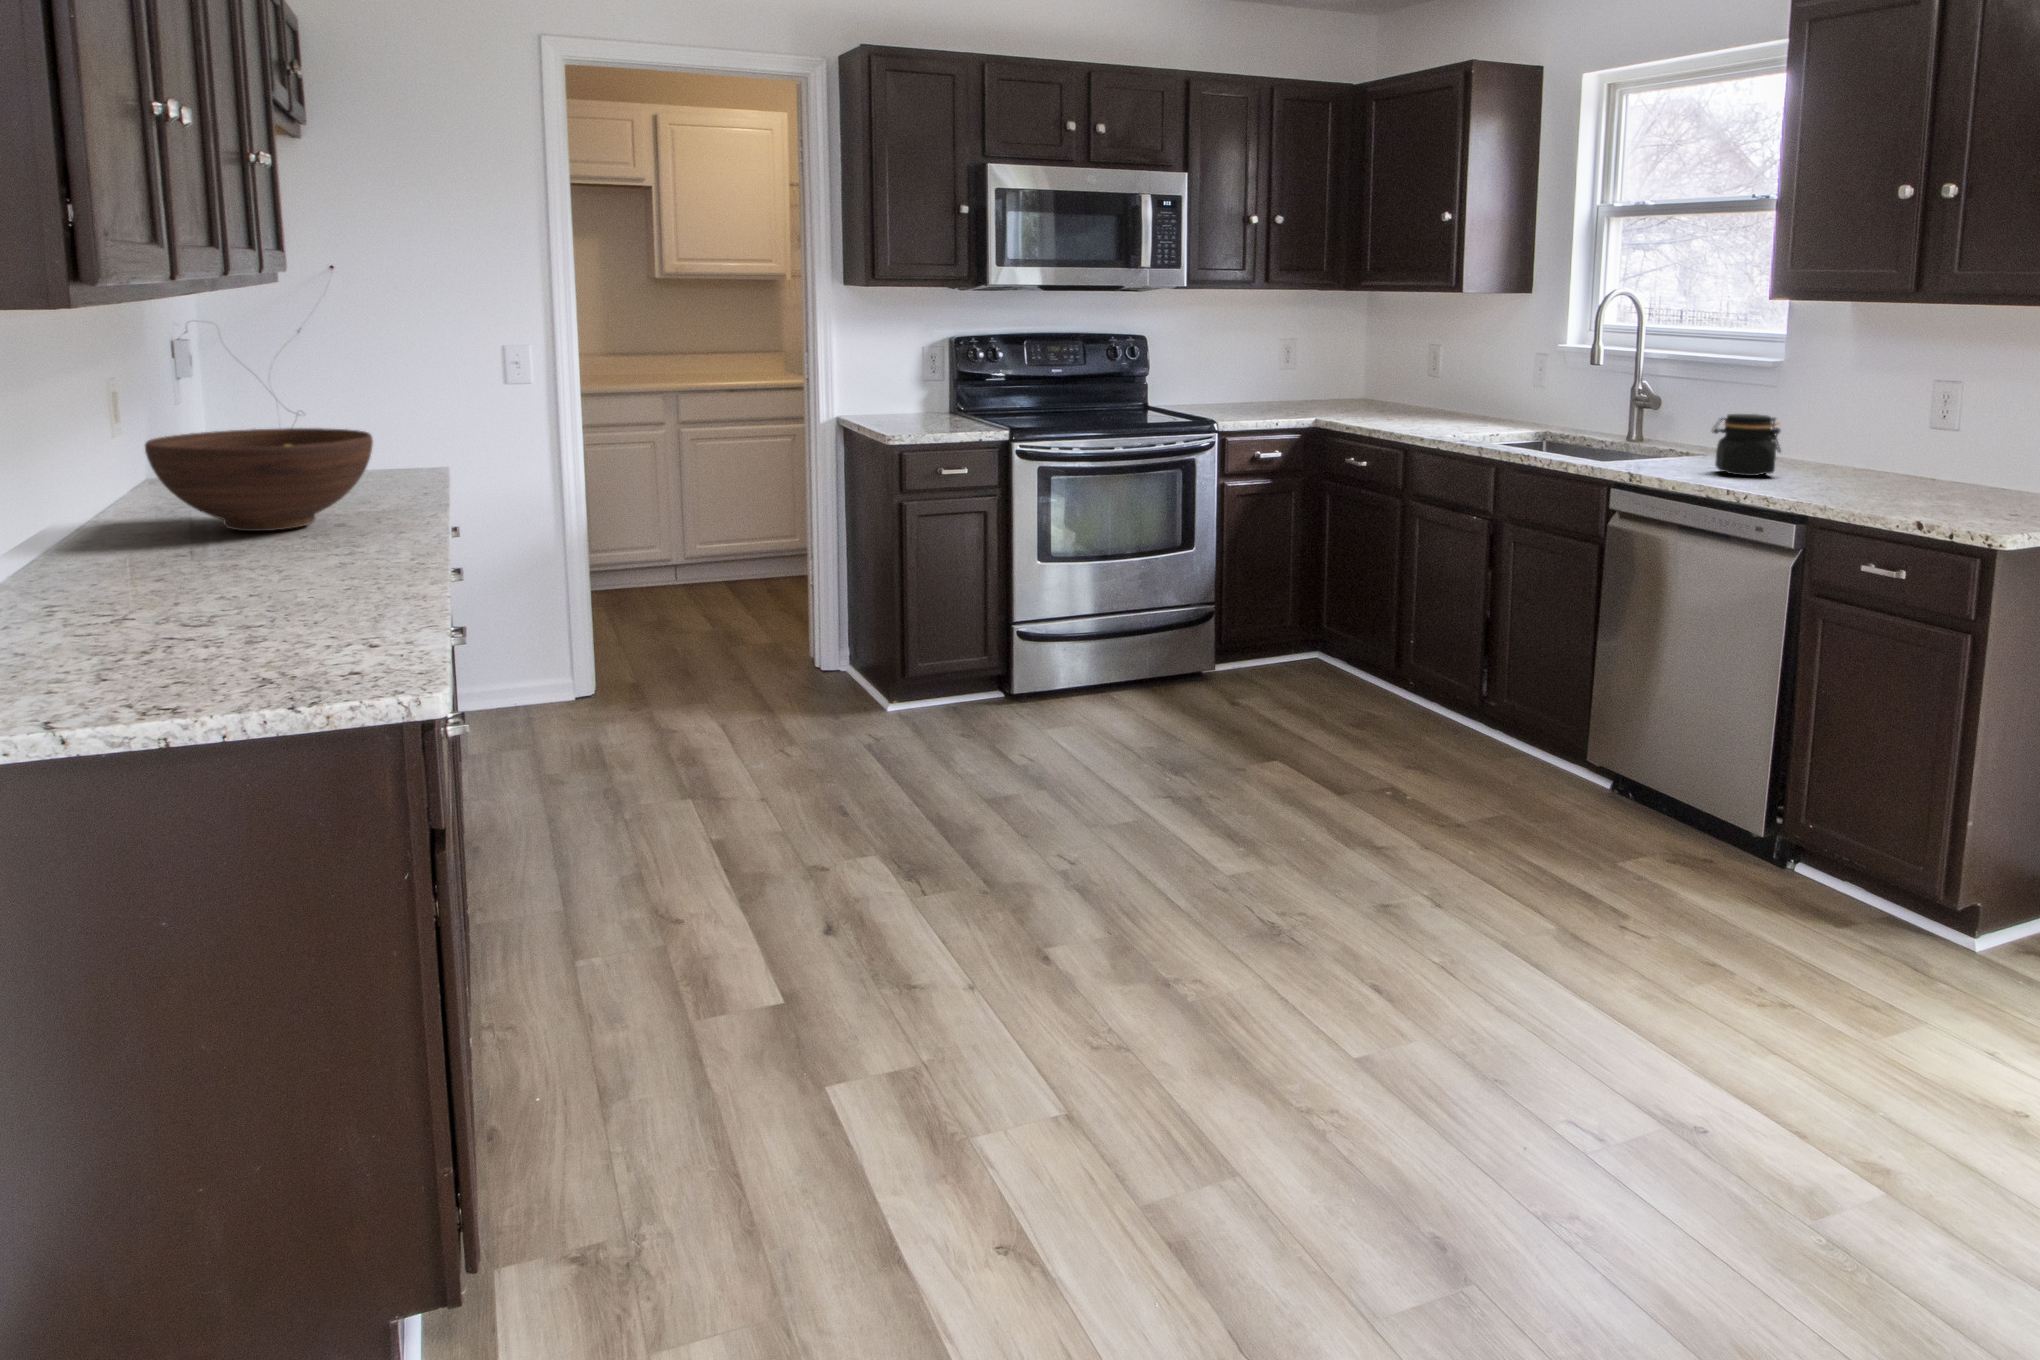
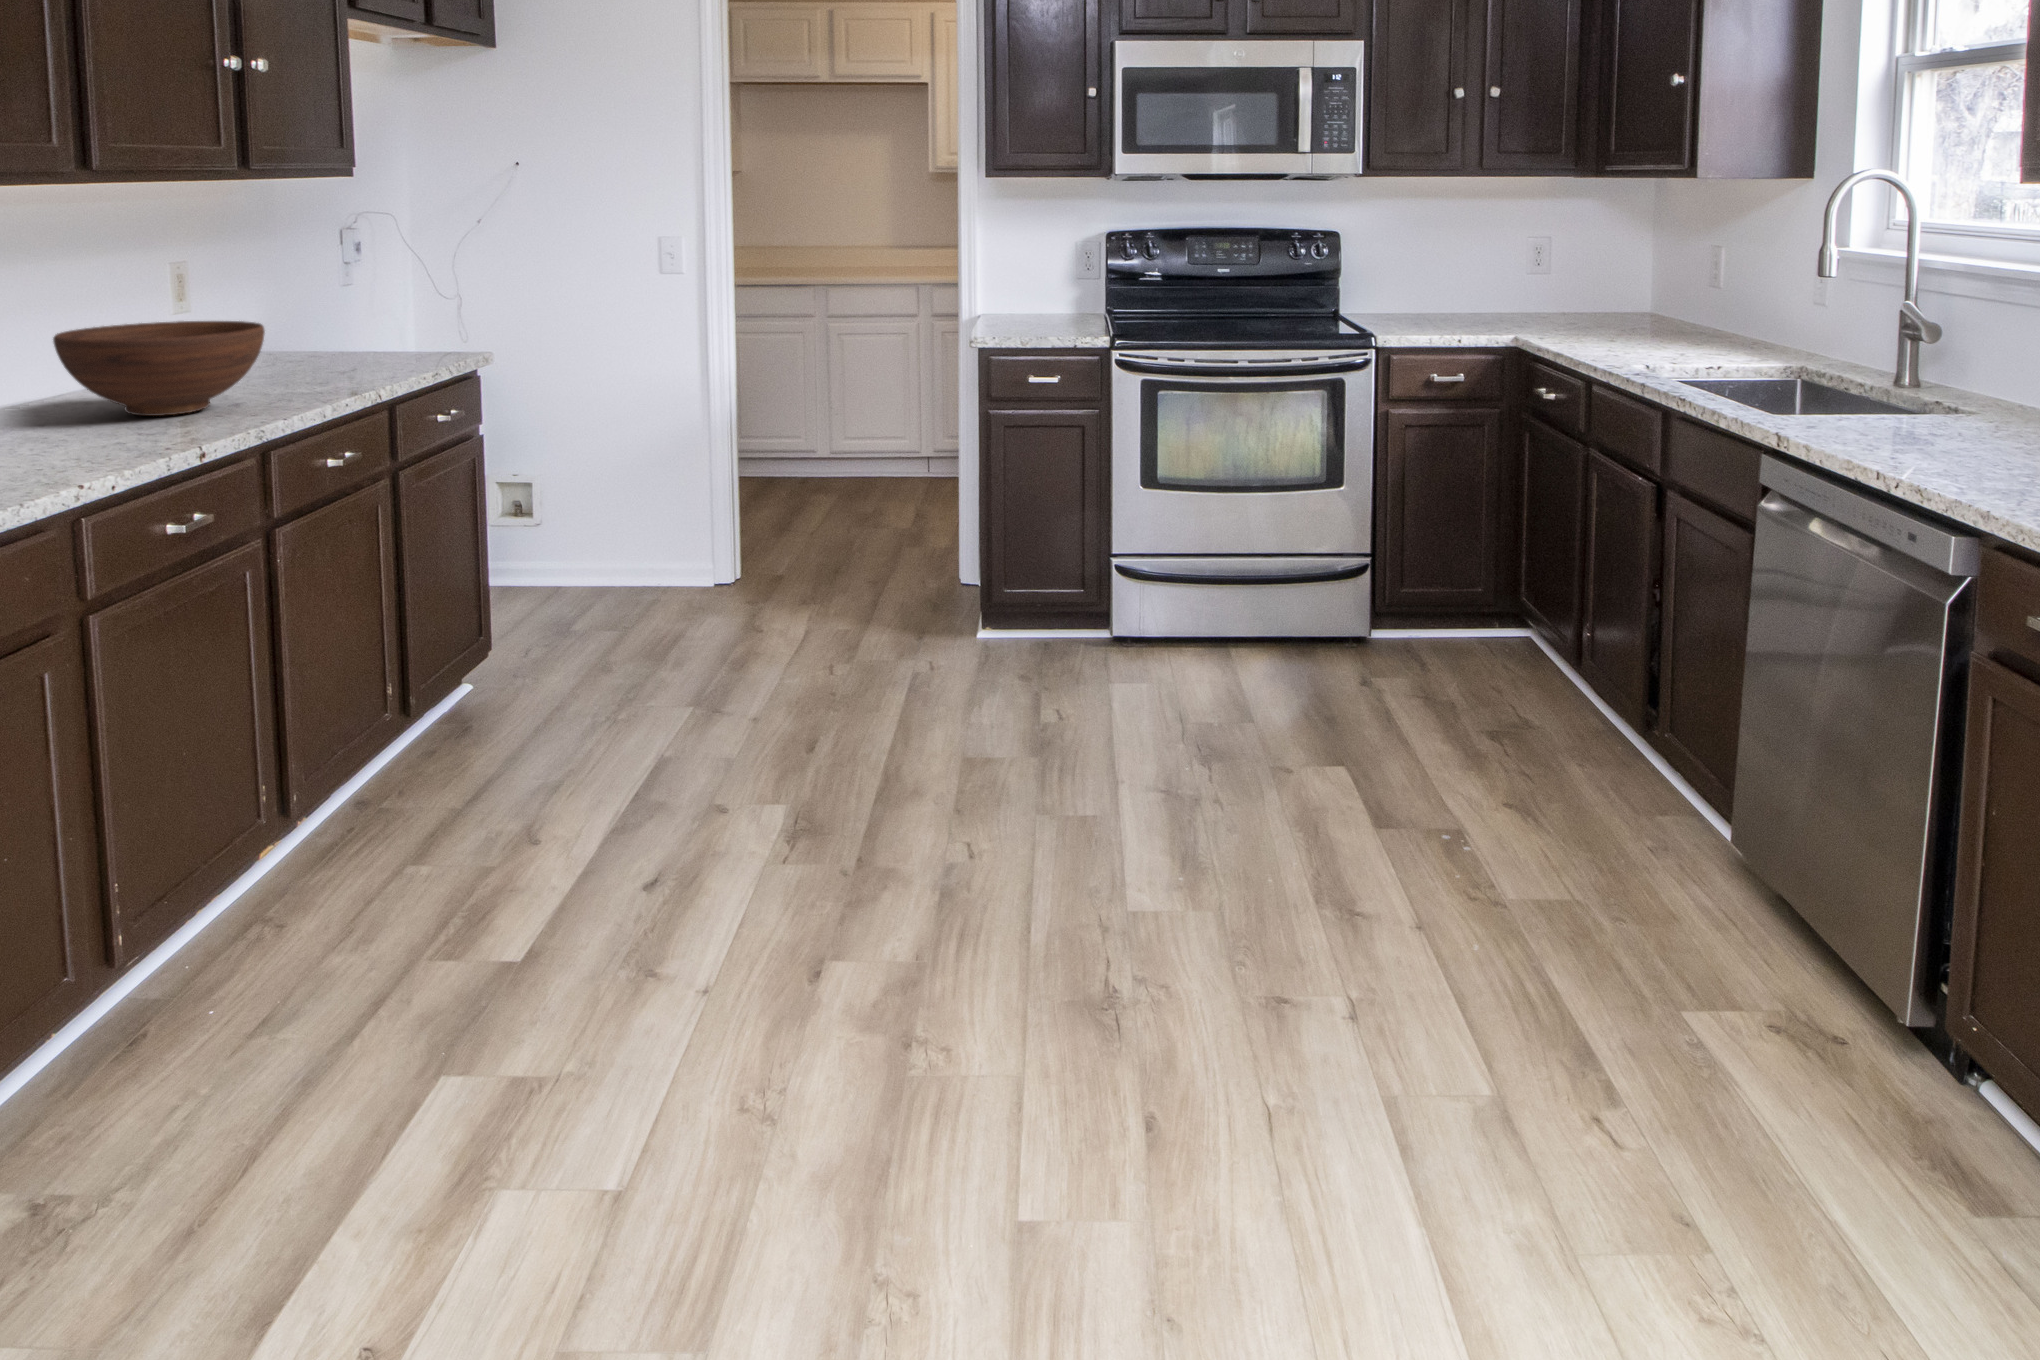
jar: present [1713,414,1781,476] -> none [1912,356,2028,452]

